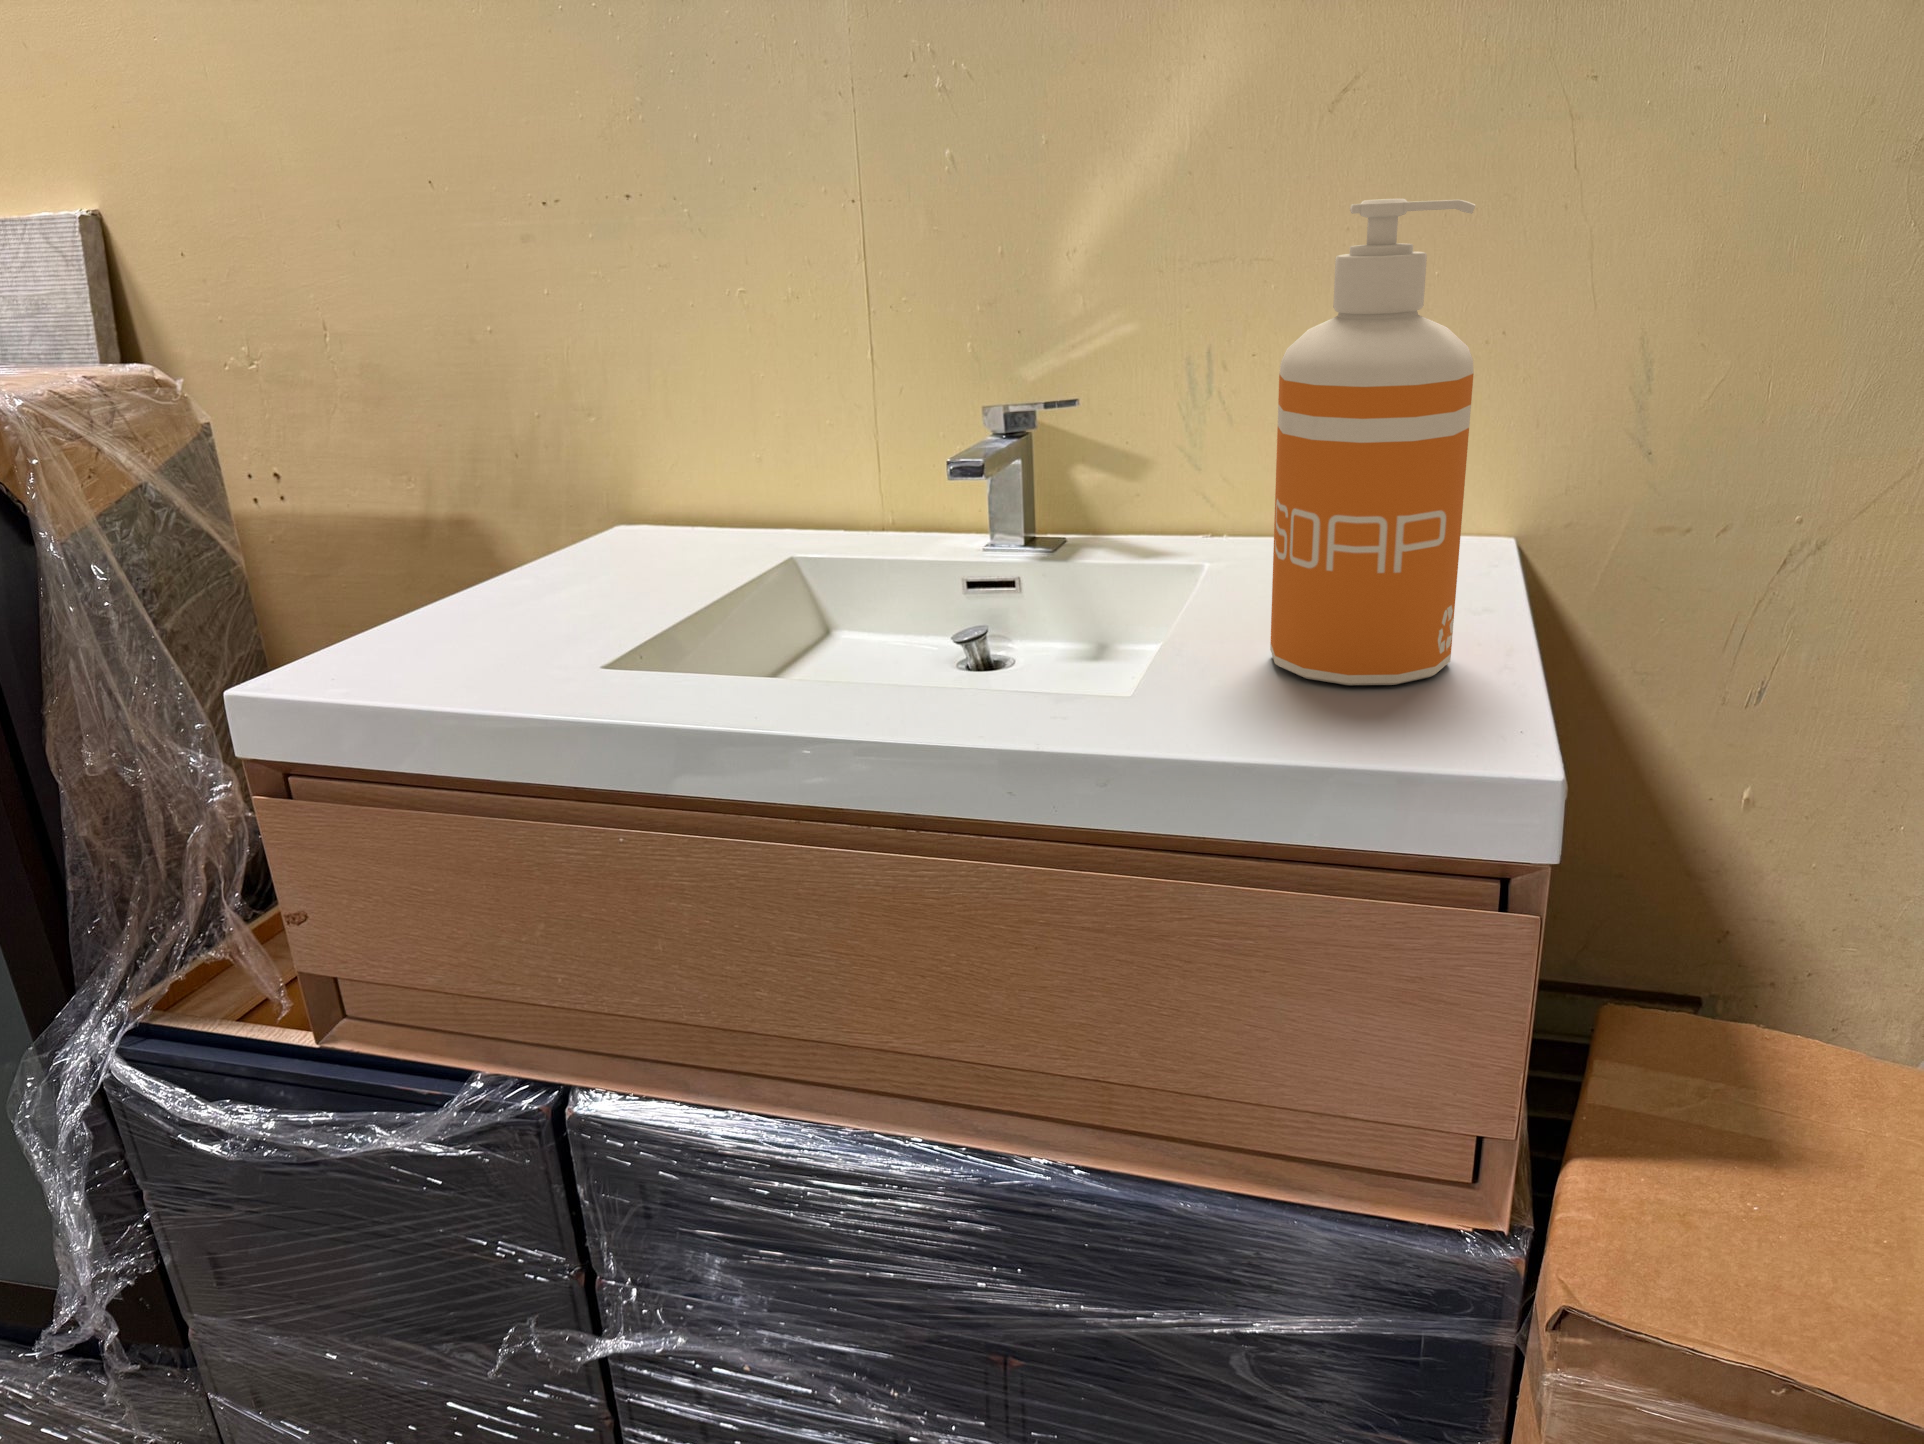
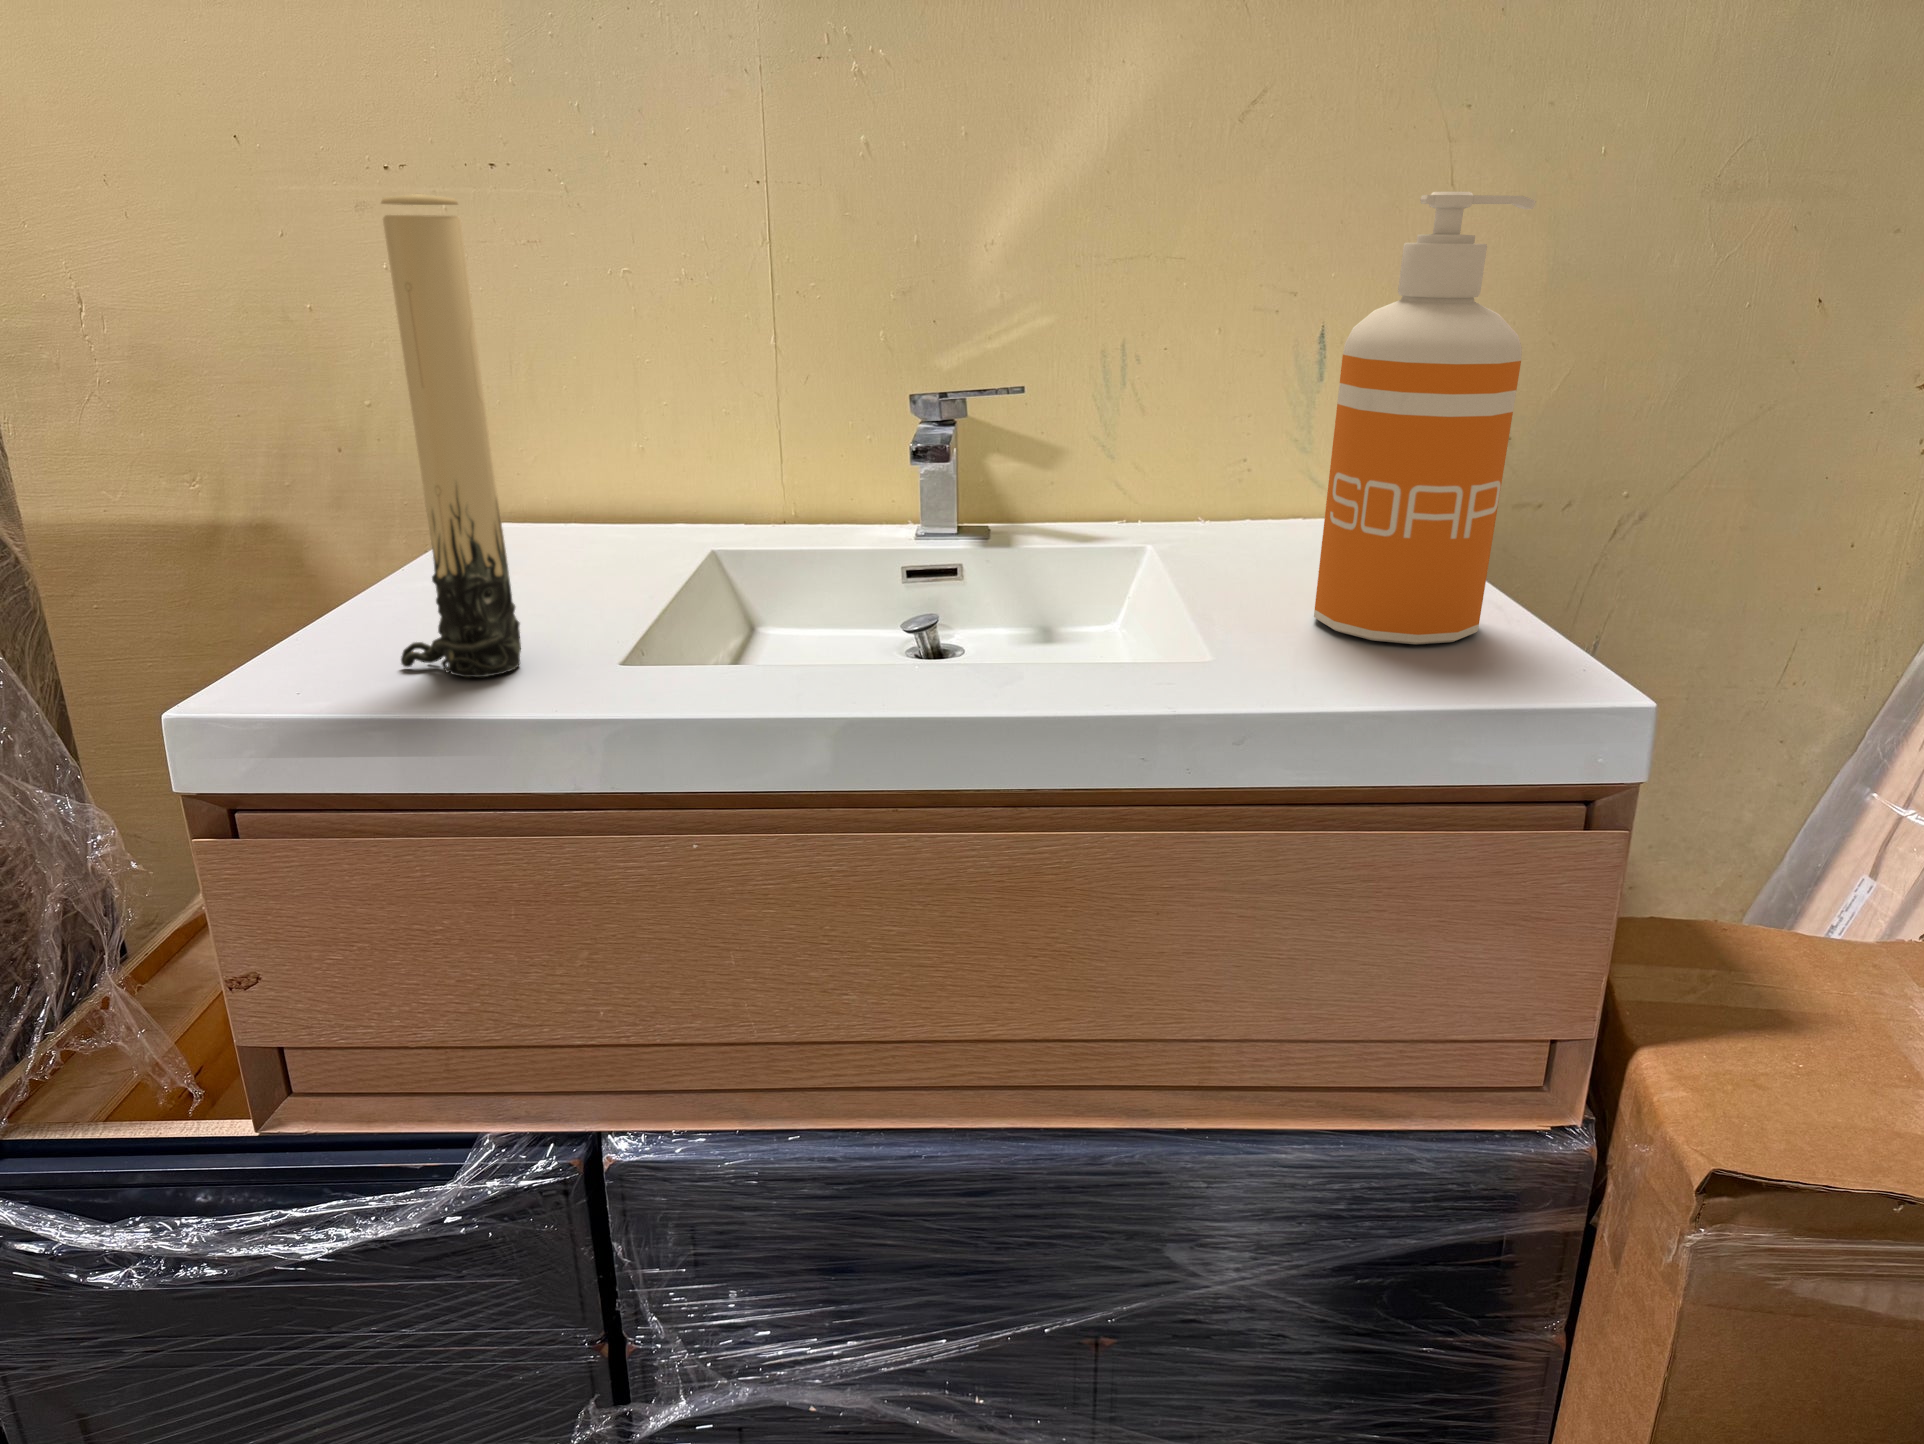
candle: none [382,260,515,671] -> present [381,194,521,677]

